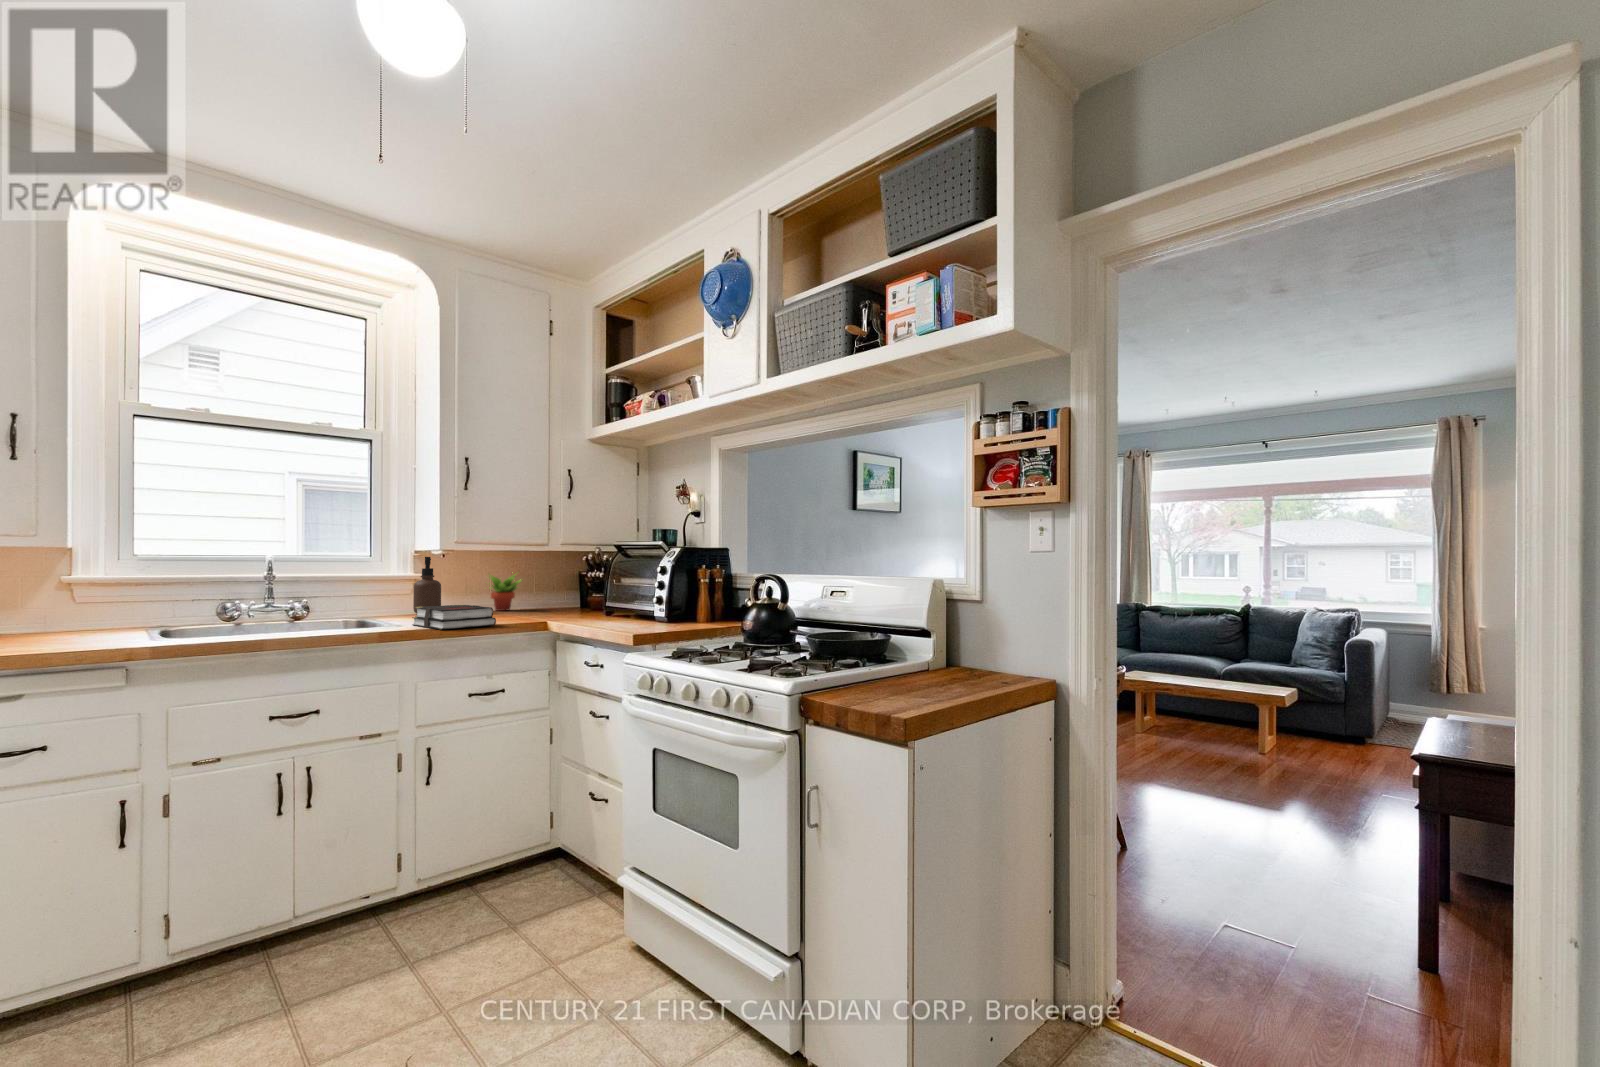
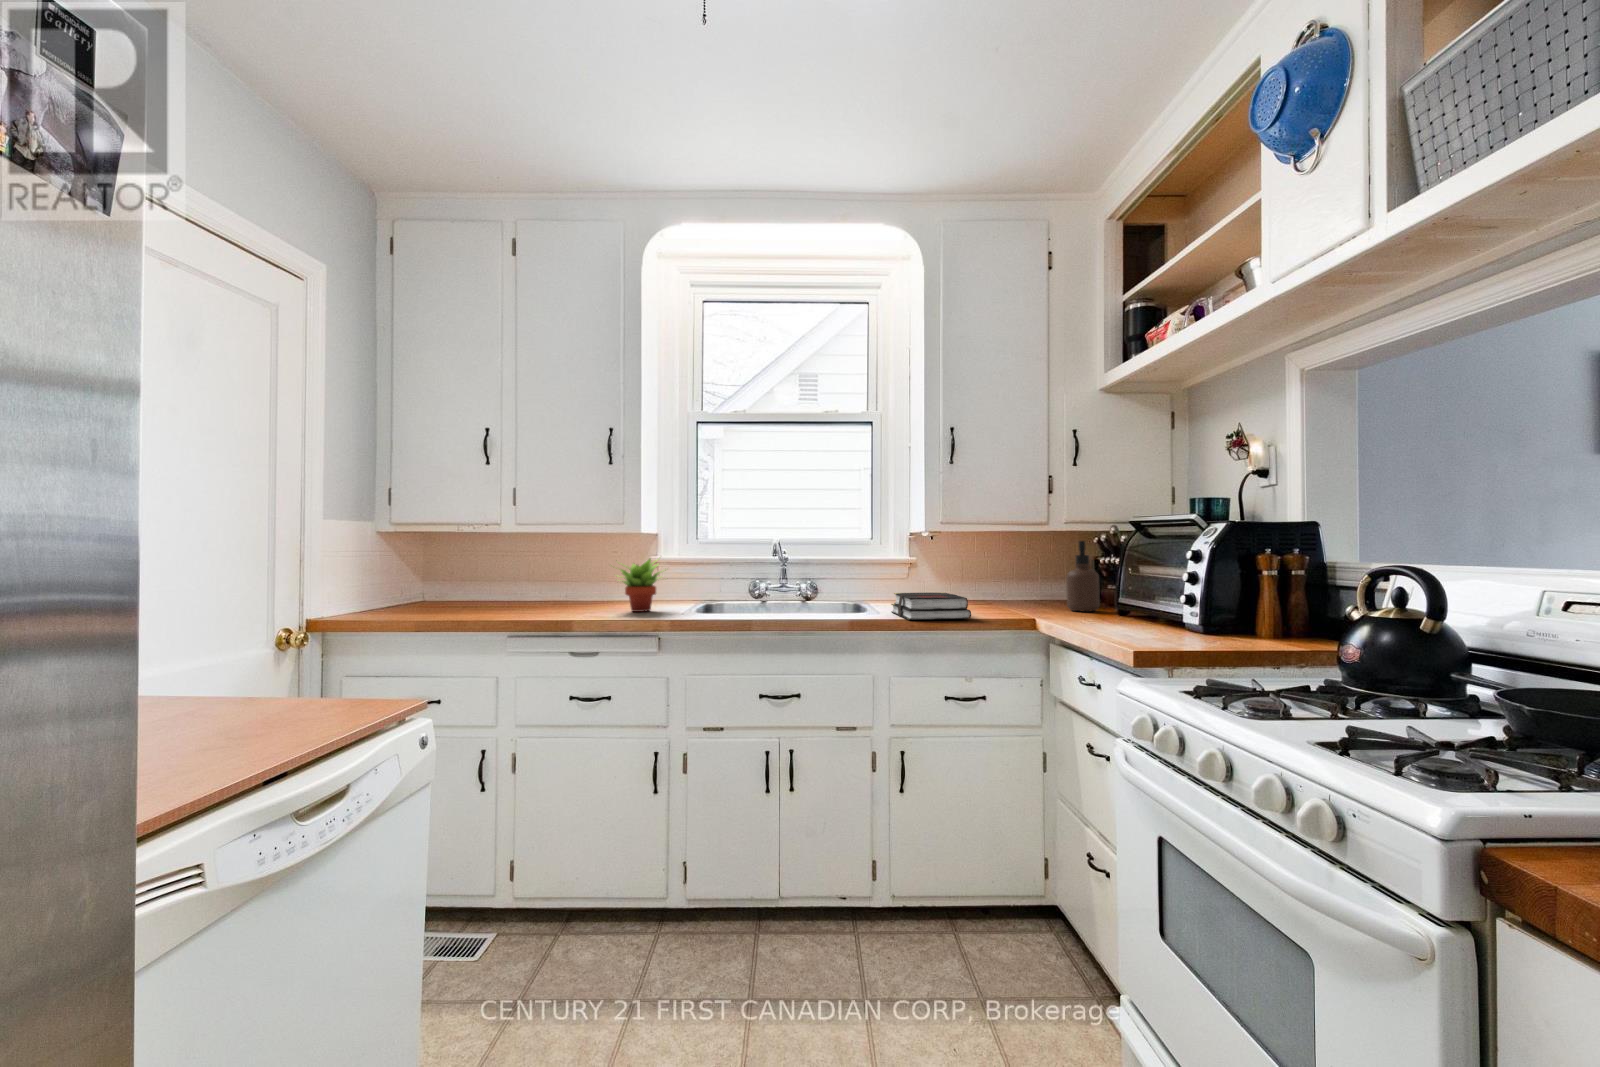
soap dispenser: present [413,557,441,613] -> present [1066,541,1100,612]
succulent plant: present [489,575,521,611] -> present [619,559,660,612]

